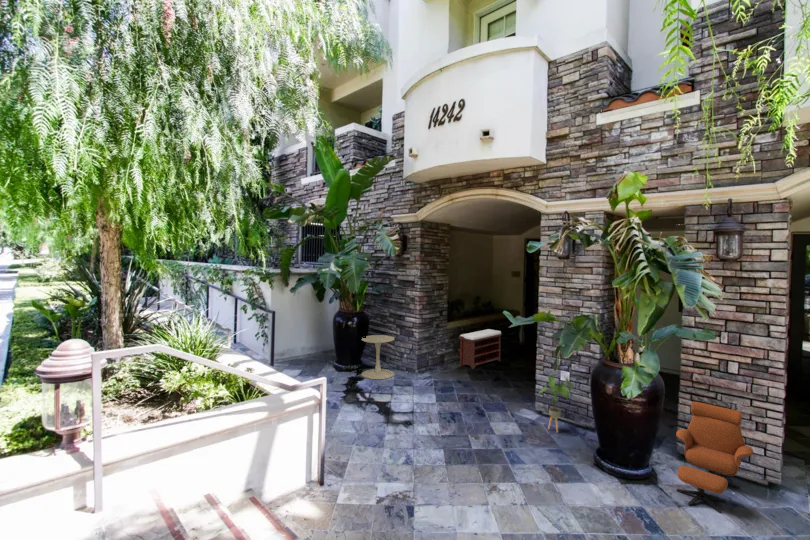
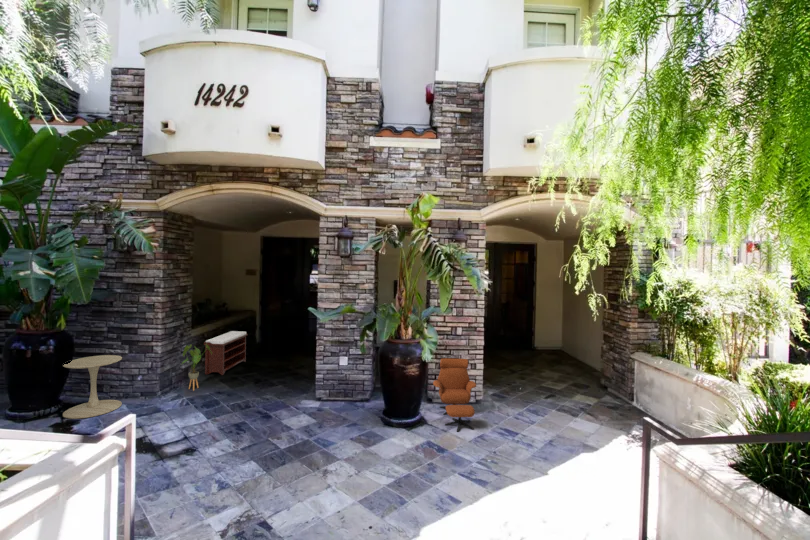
house plant: present [540,375,573,431] -> present [182,344,210,390]

